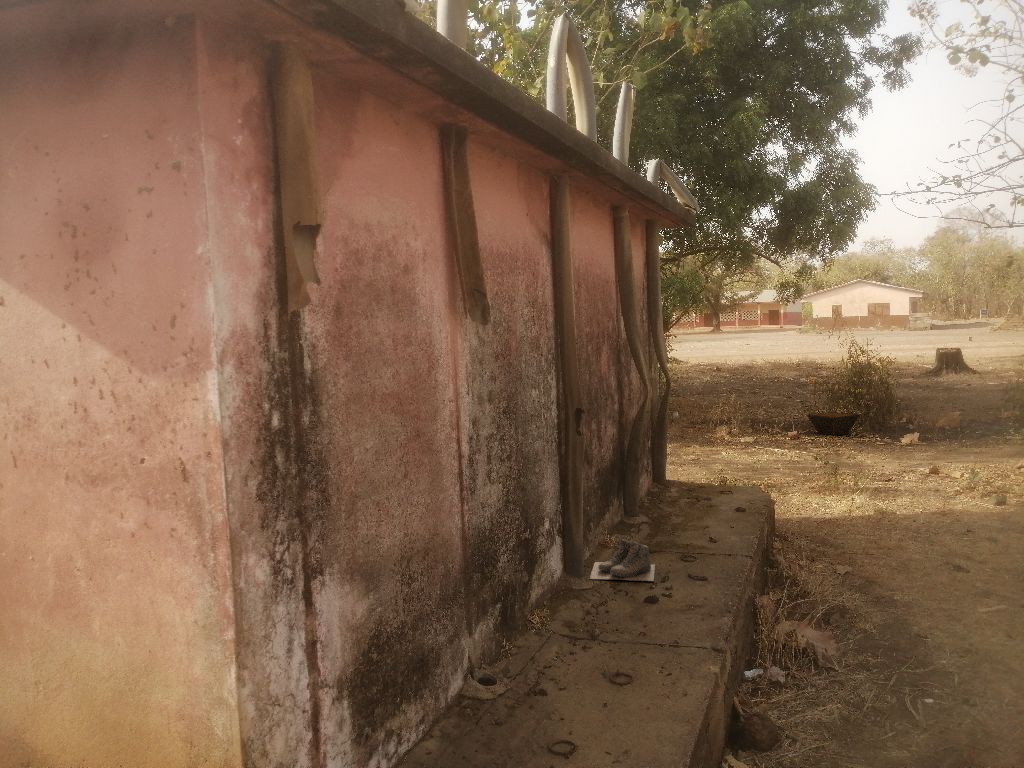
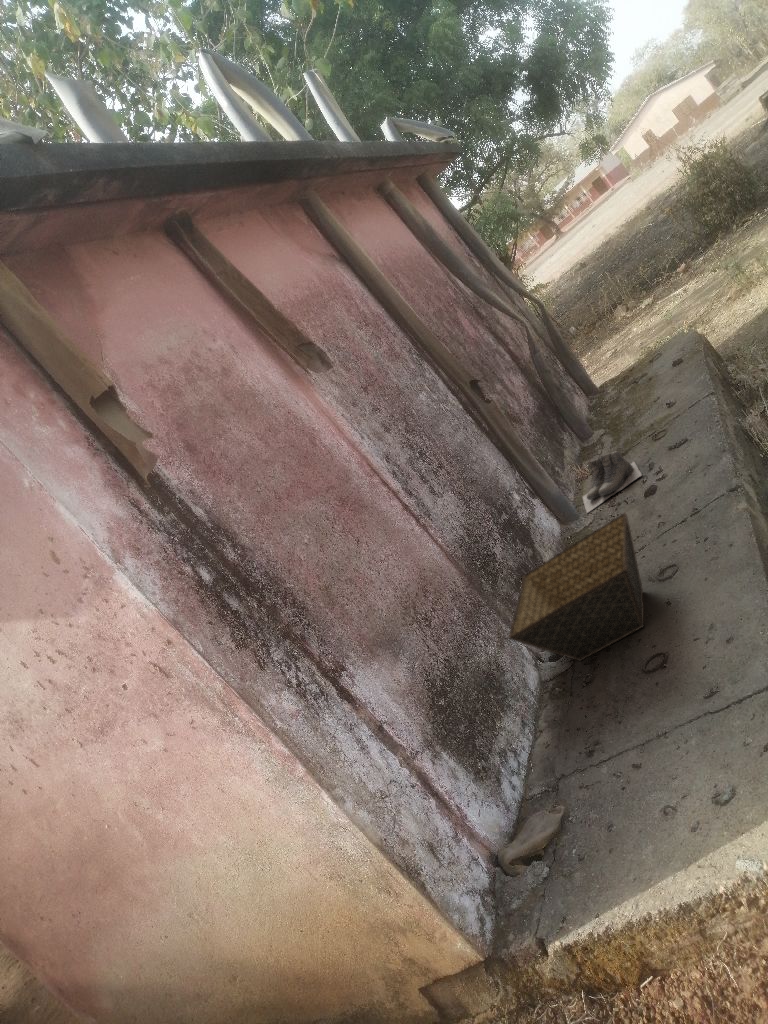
basket: present [807,412,860,435] -> present [509,513,644,661]

